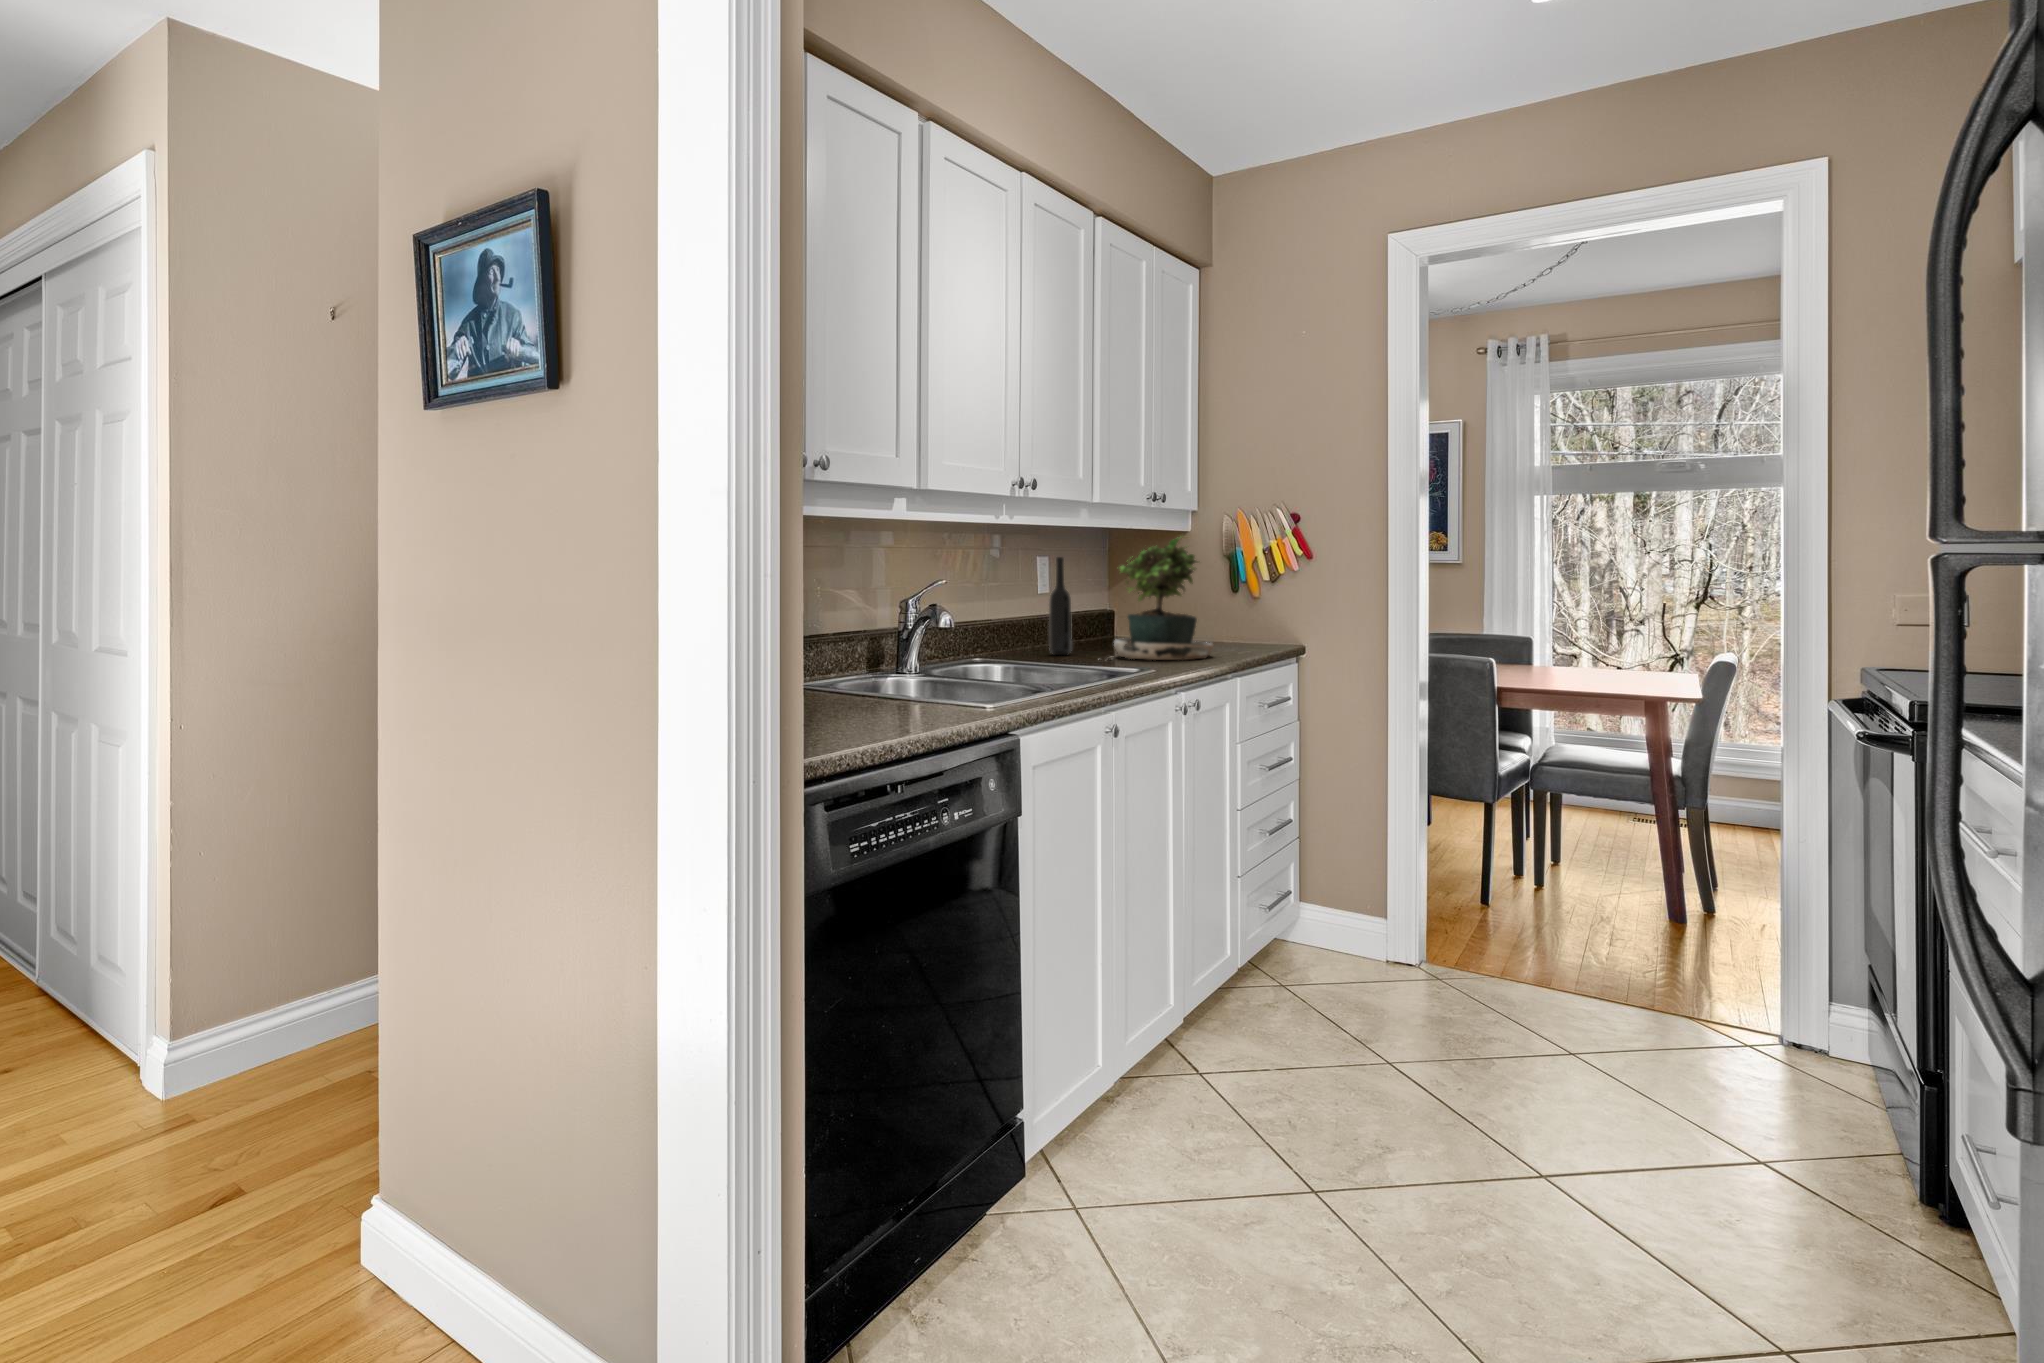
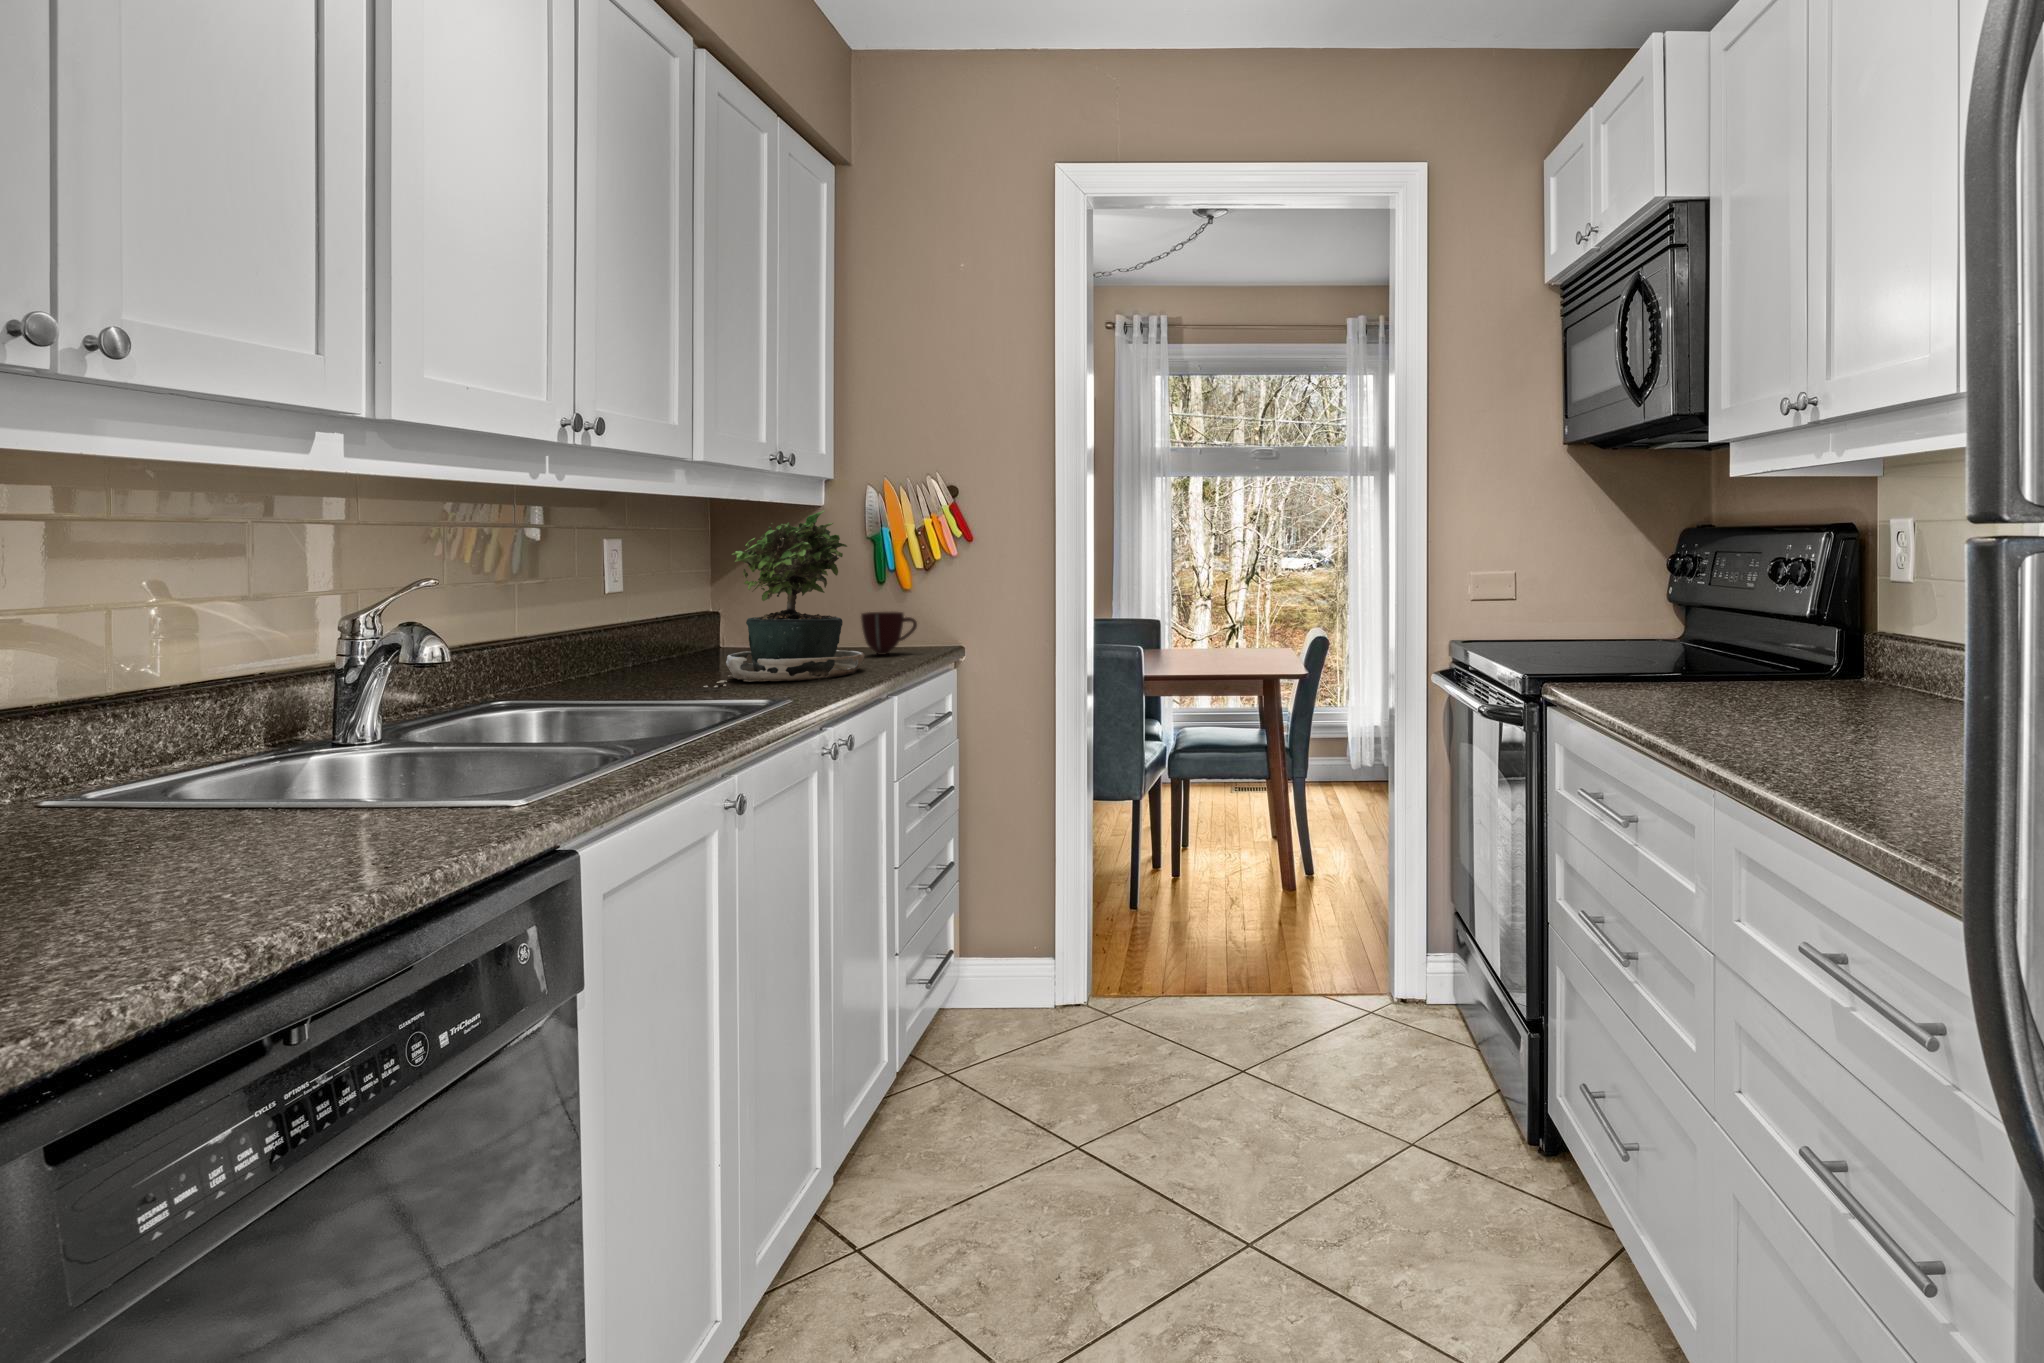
bottle: present [1049,557,1072,655] -> none [626,538,661,682]
mug: none [1215,615,1260,648] -> present [861,612,917,655]

